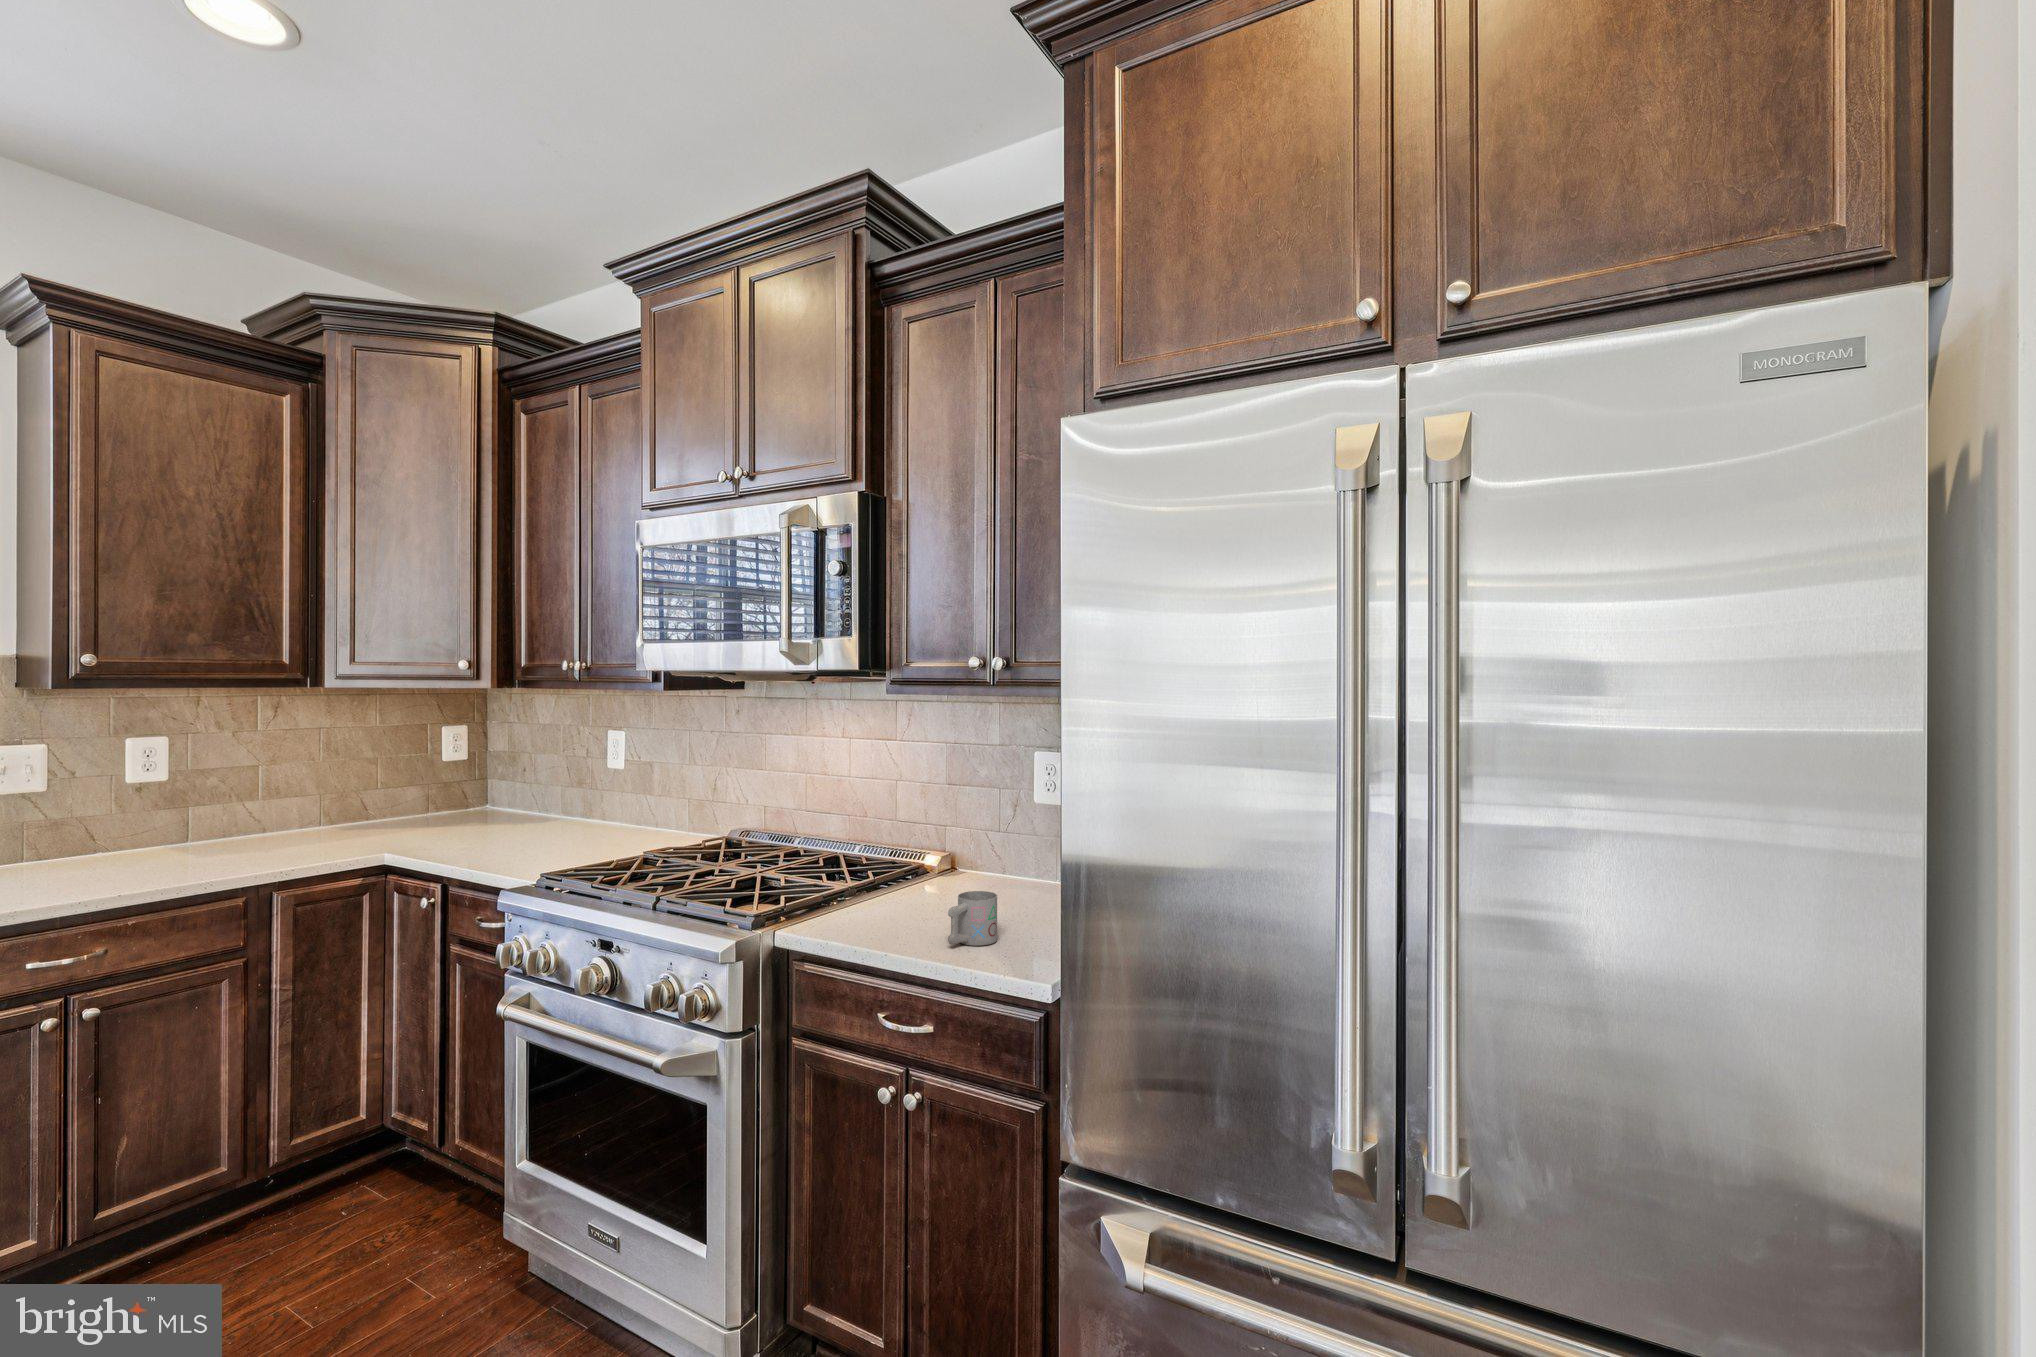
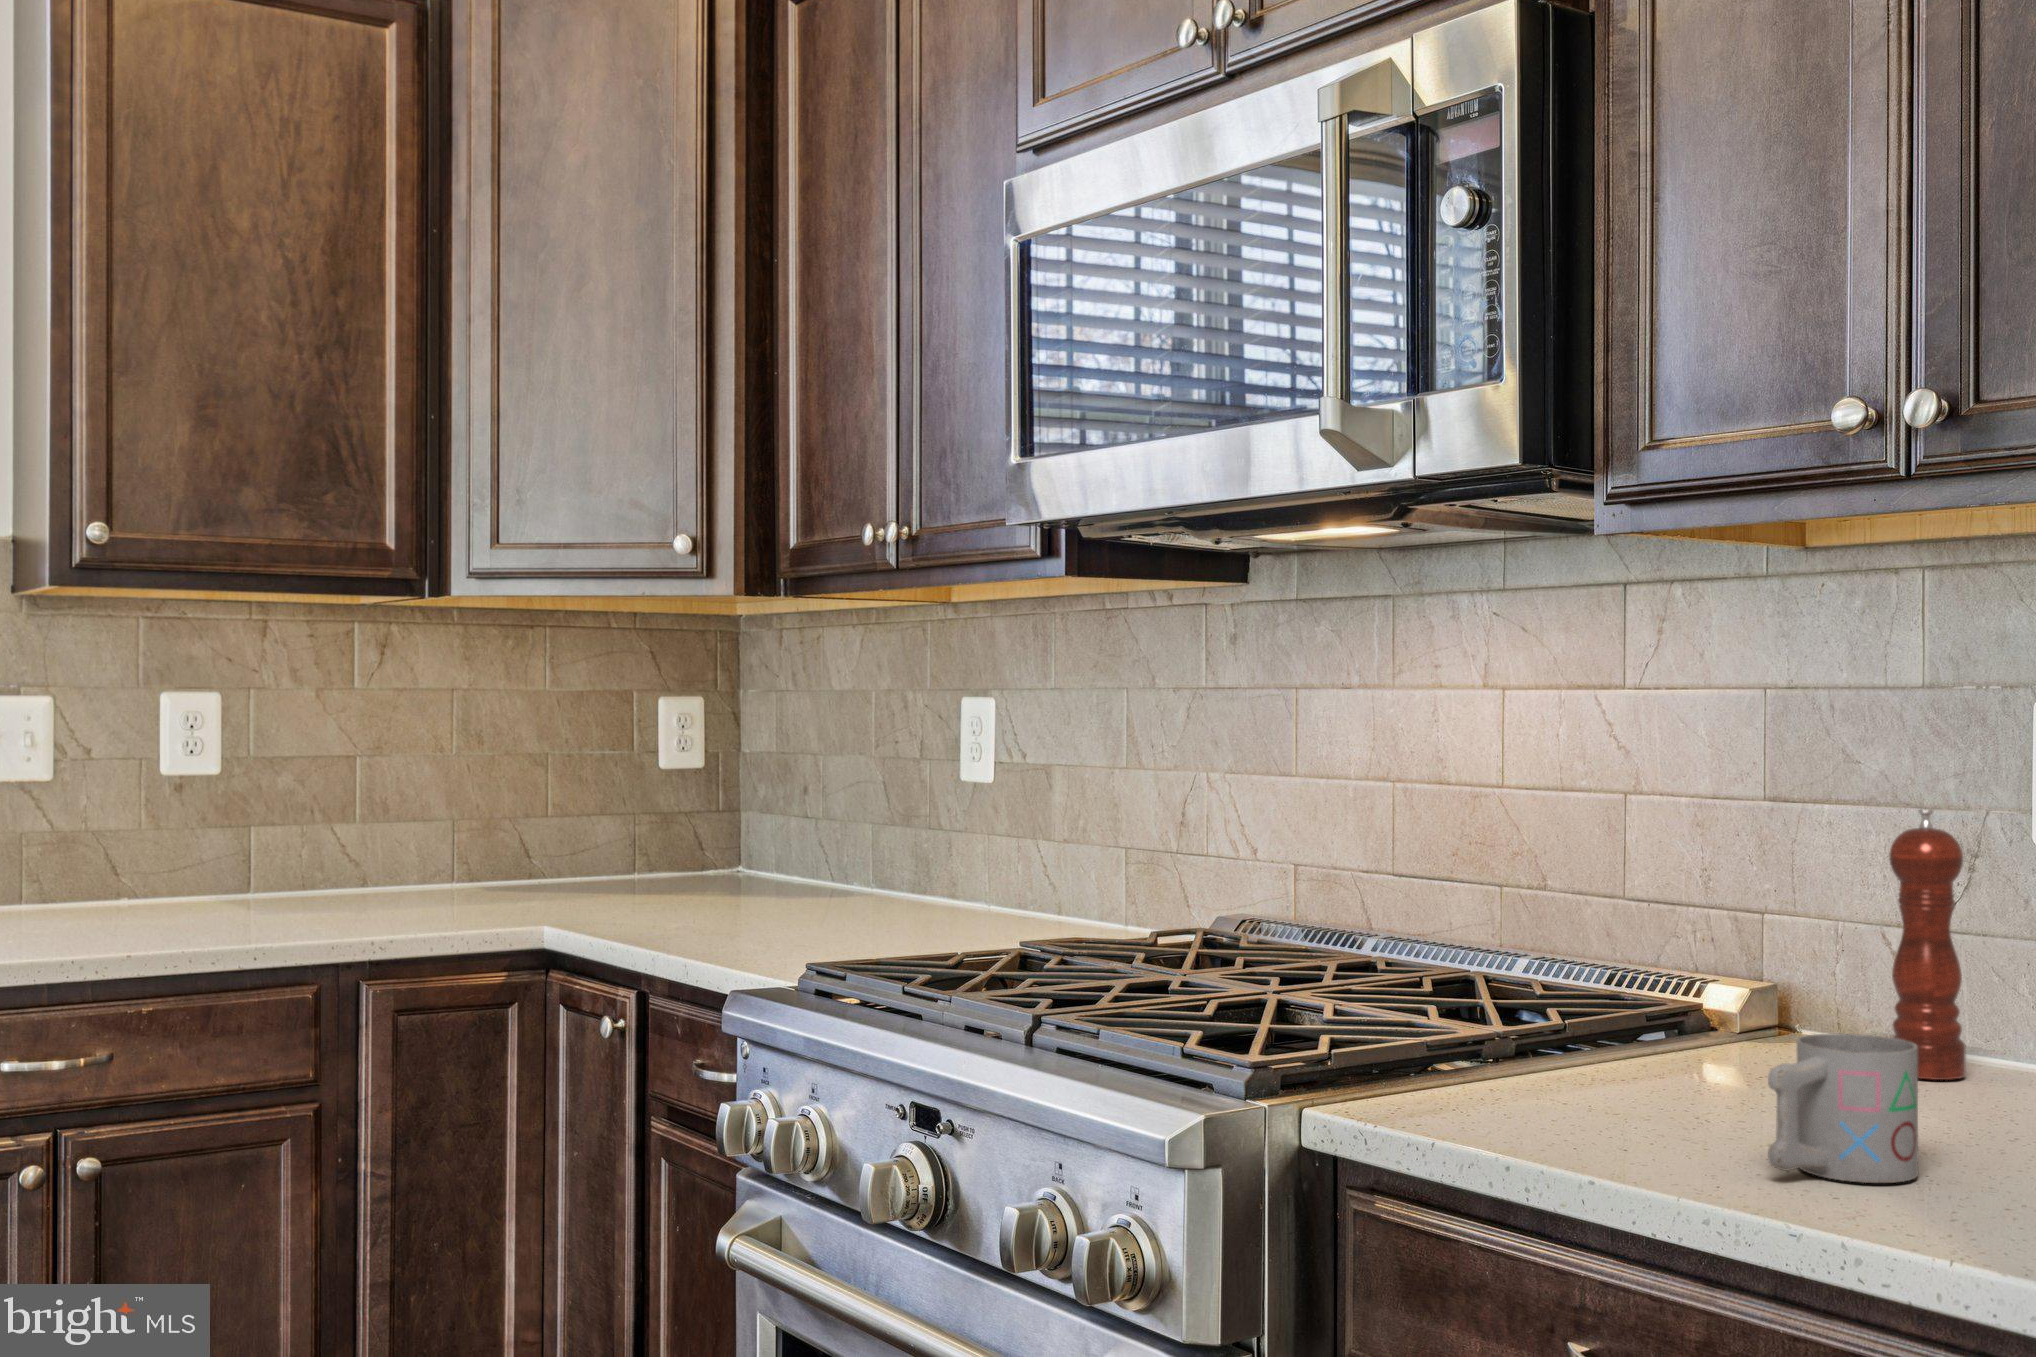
pepper mill: none [991,796,1015,893] -> present [1889,809,1966,1080]

